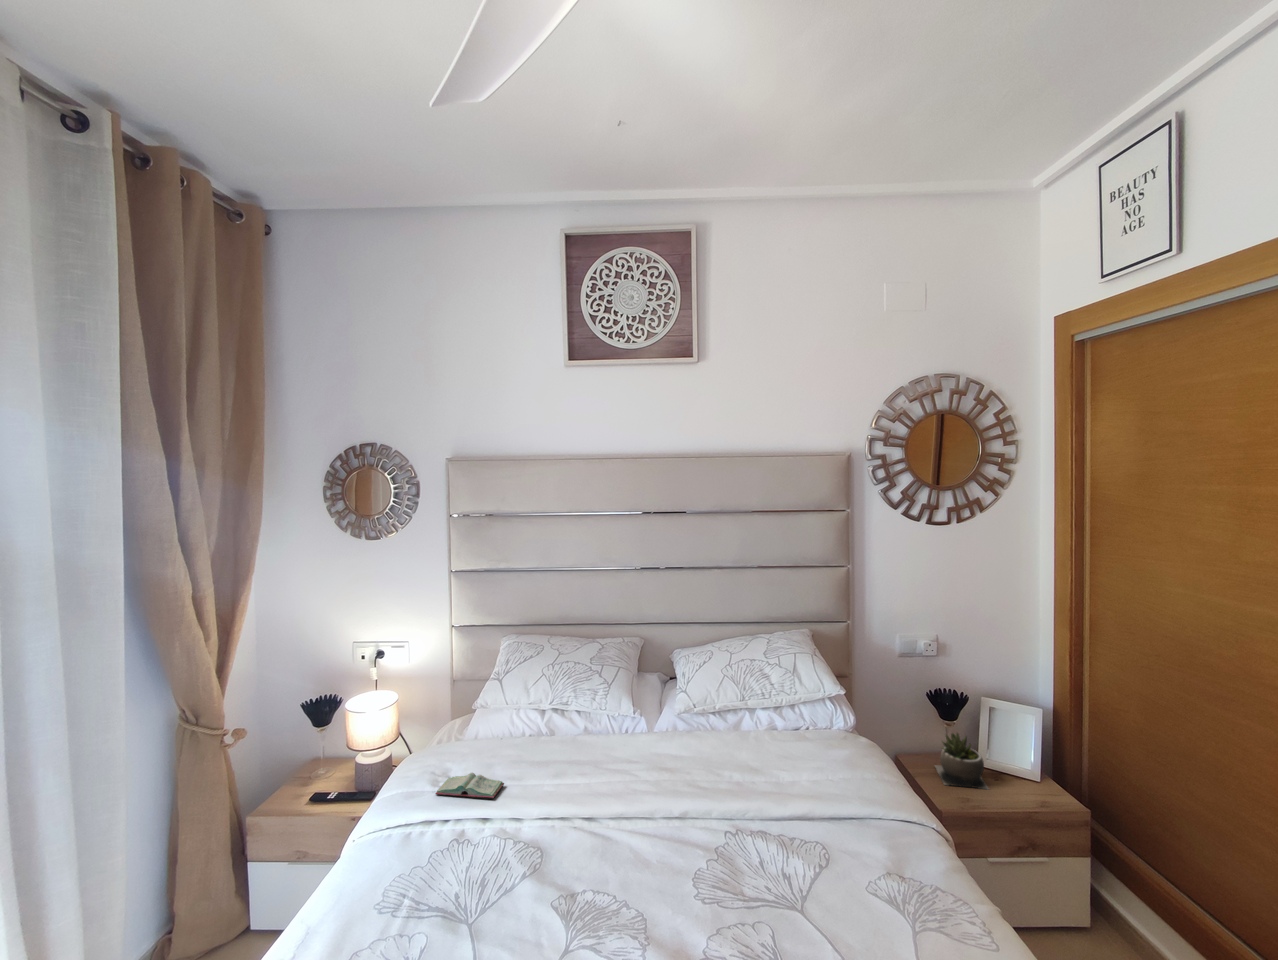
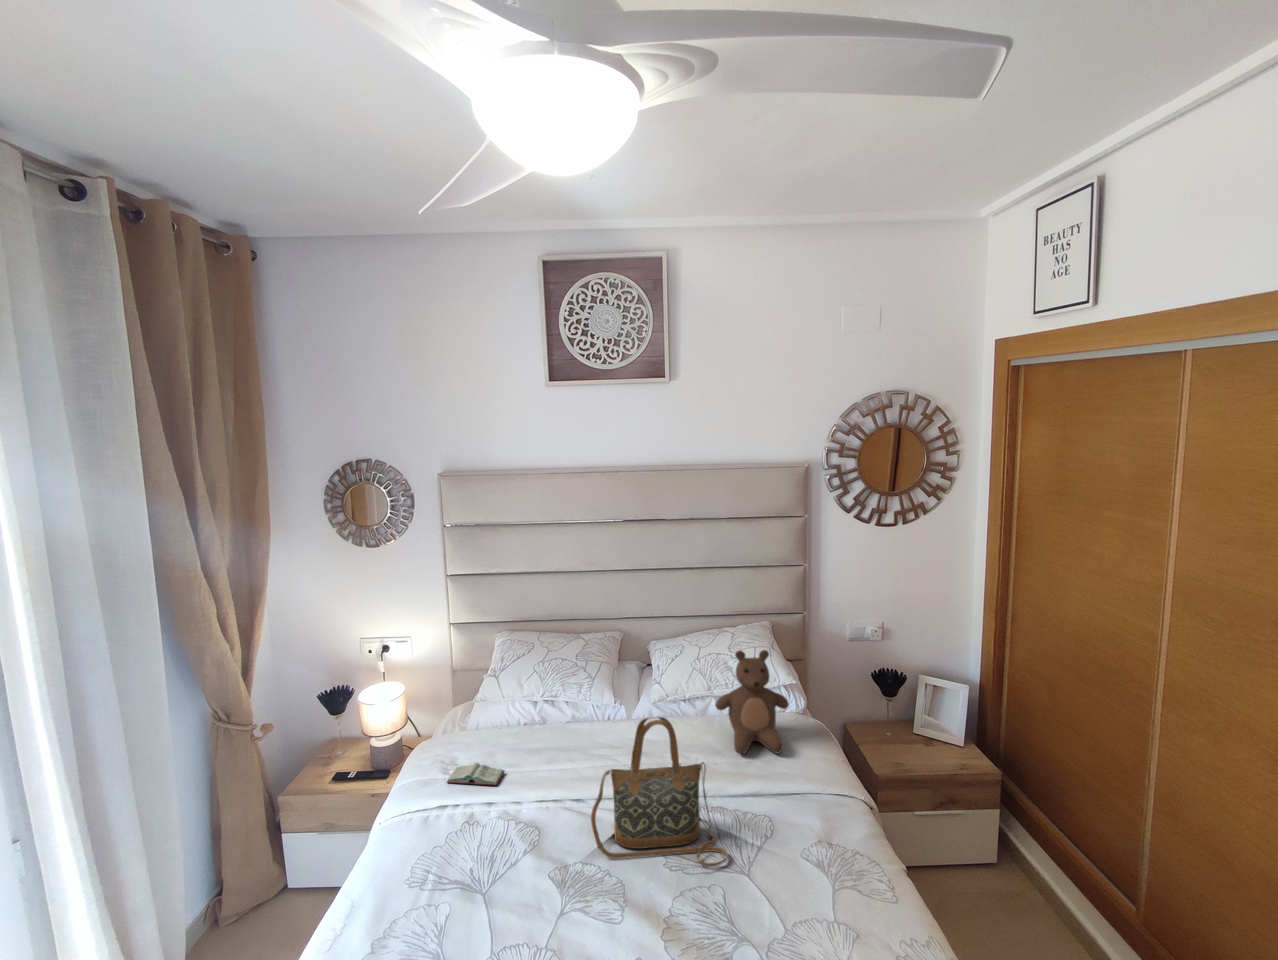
teddy bear: none [751,649,838,771] -> present [715,650,789,754]
handbag: none [605,710,776,899] -> present [591,717,728,866]
succulent plant: present [935,733,988,789] -> none [876,709,919,758]

